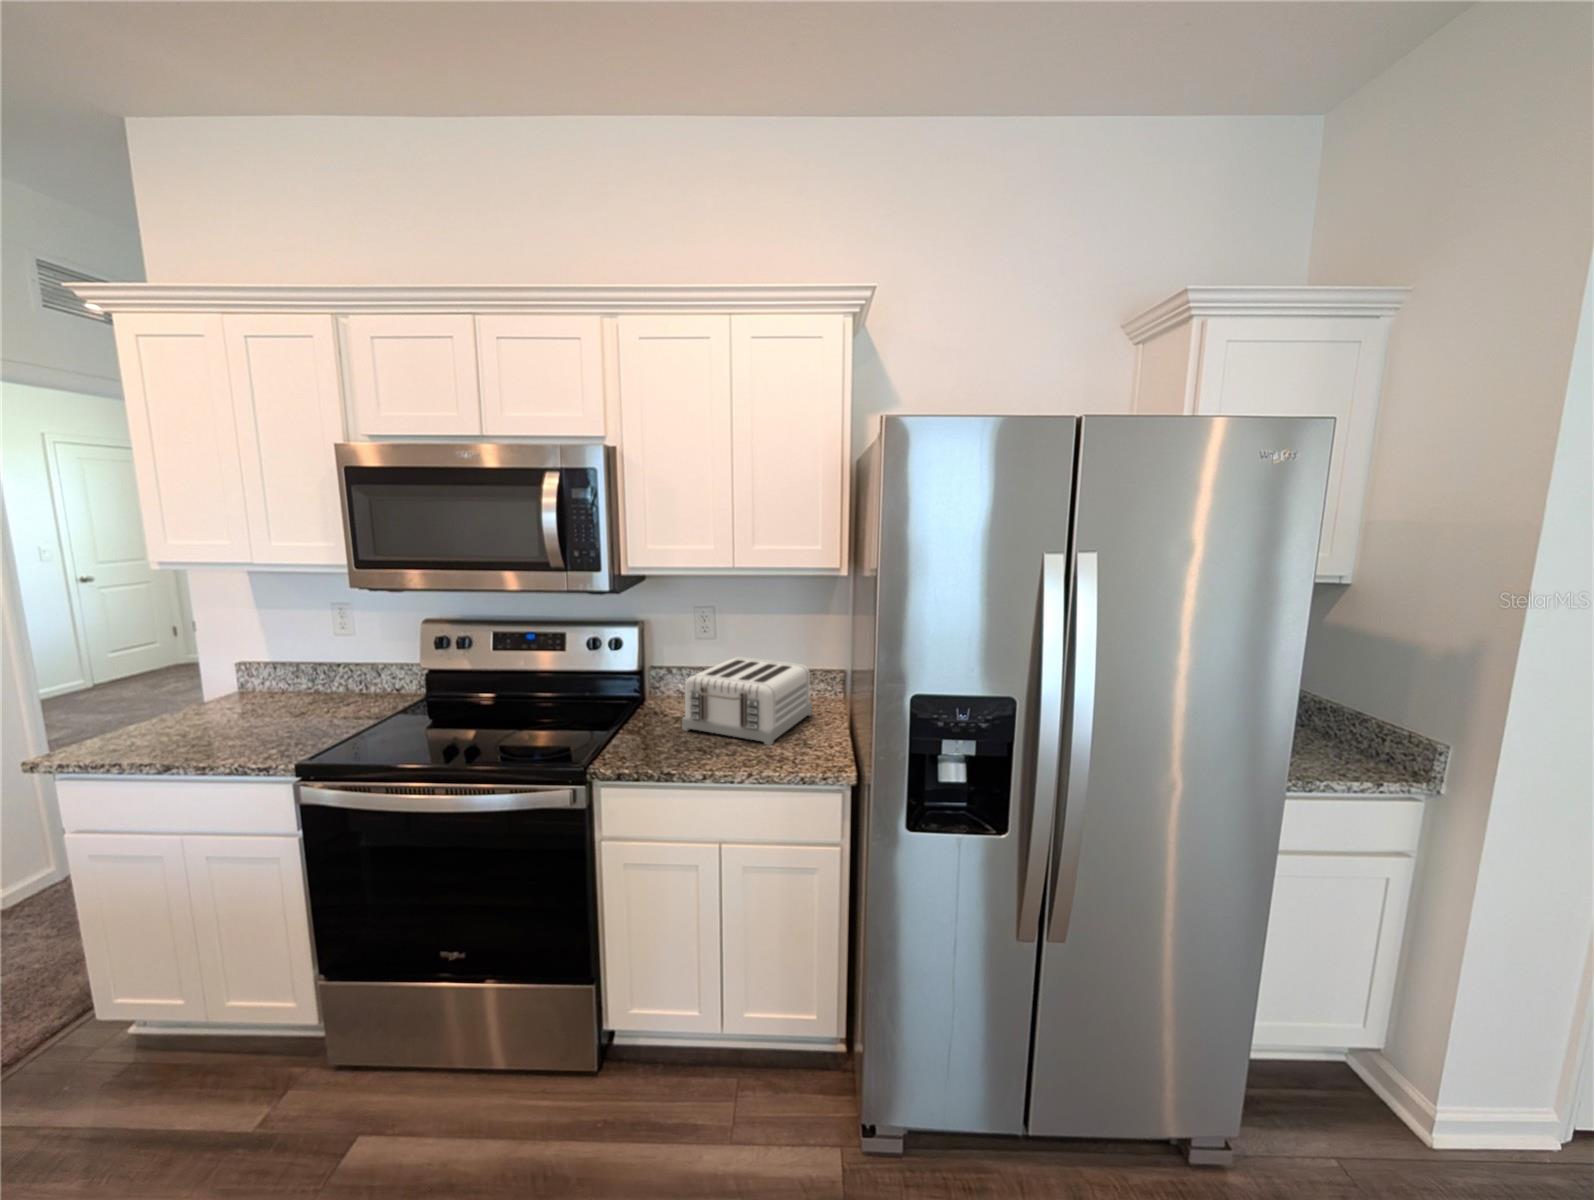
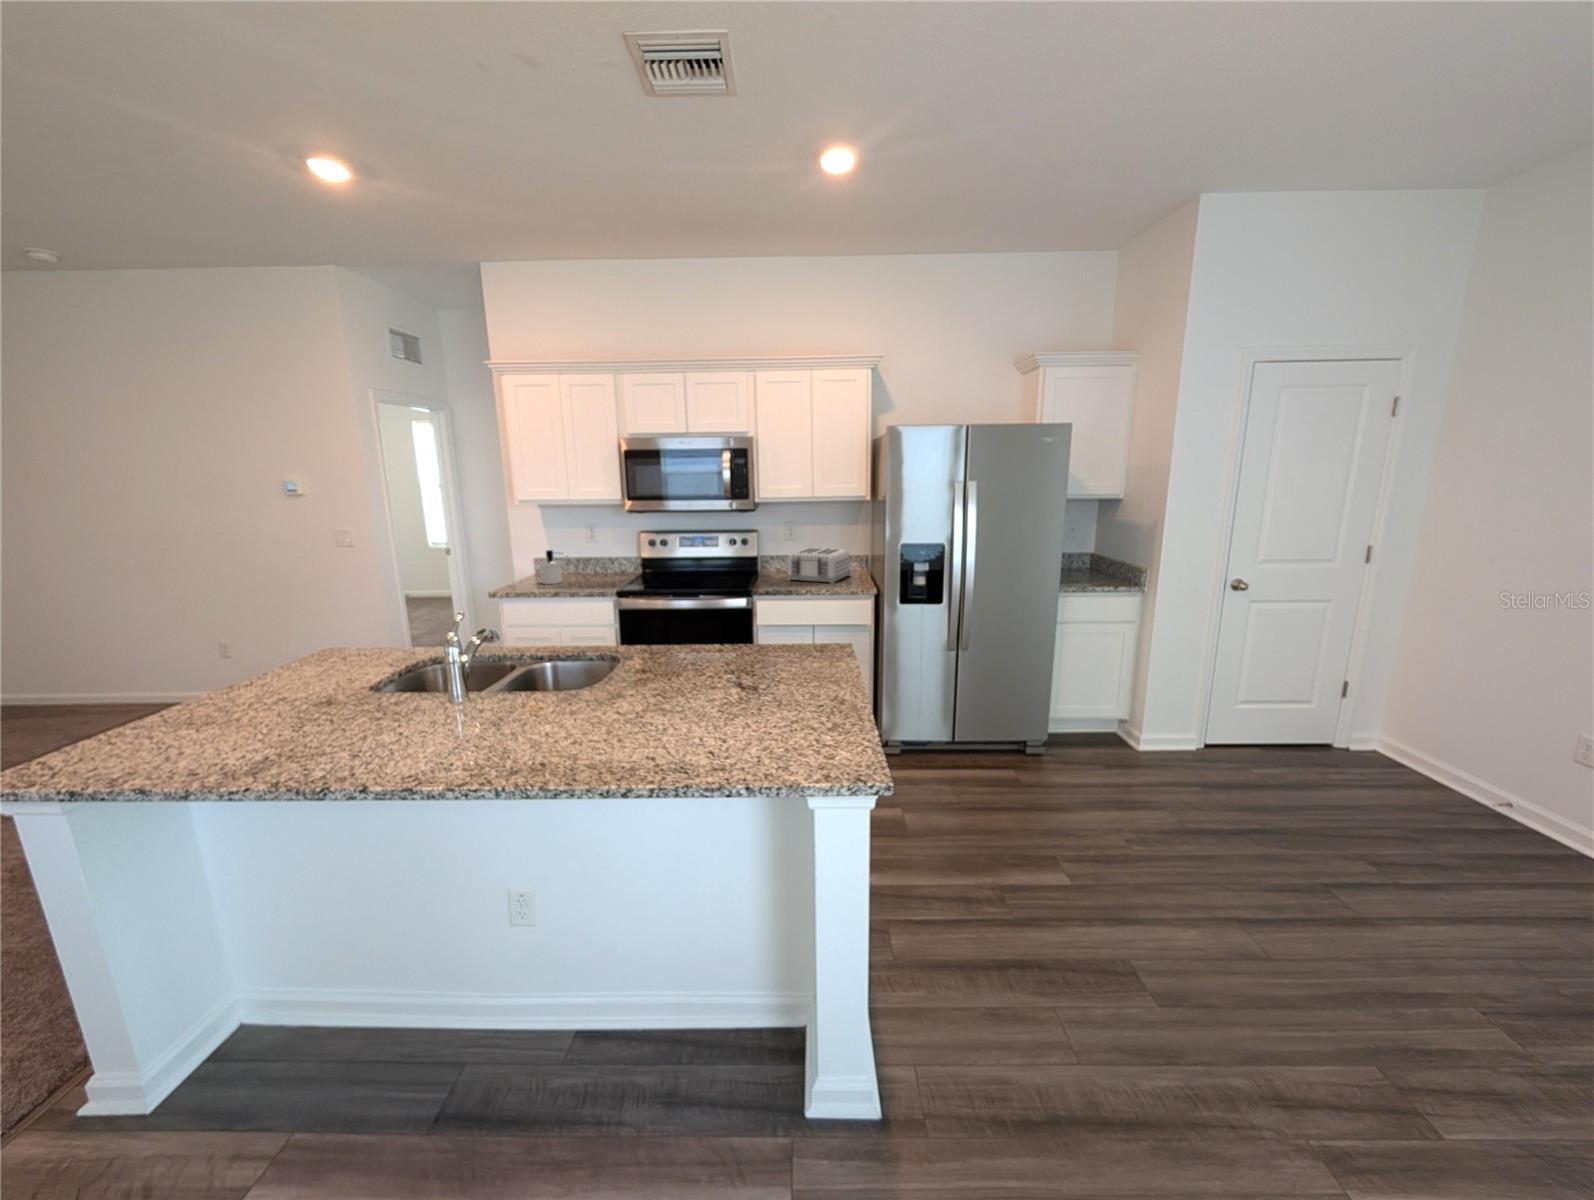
soap dispenser: none [188,660,245,730] -> present [540,550,567,584]

